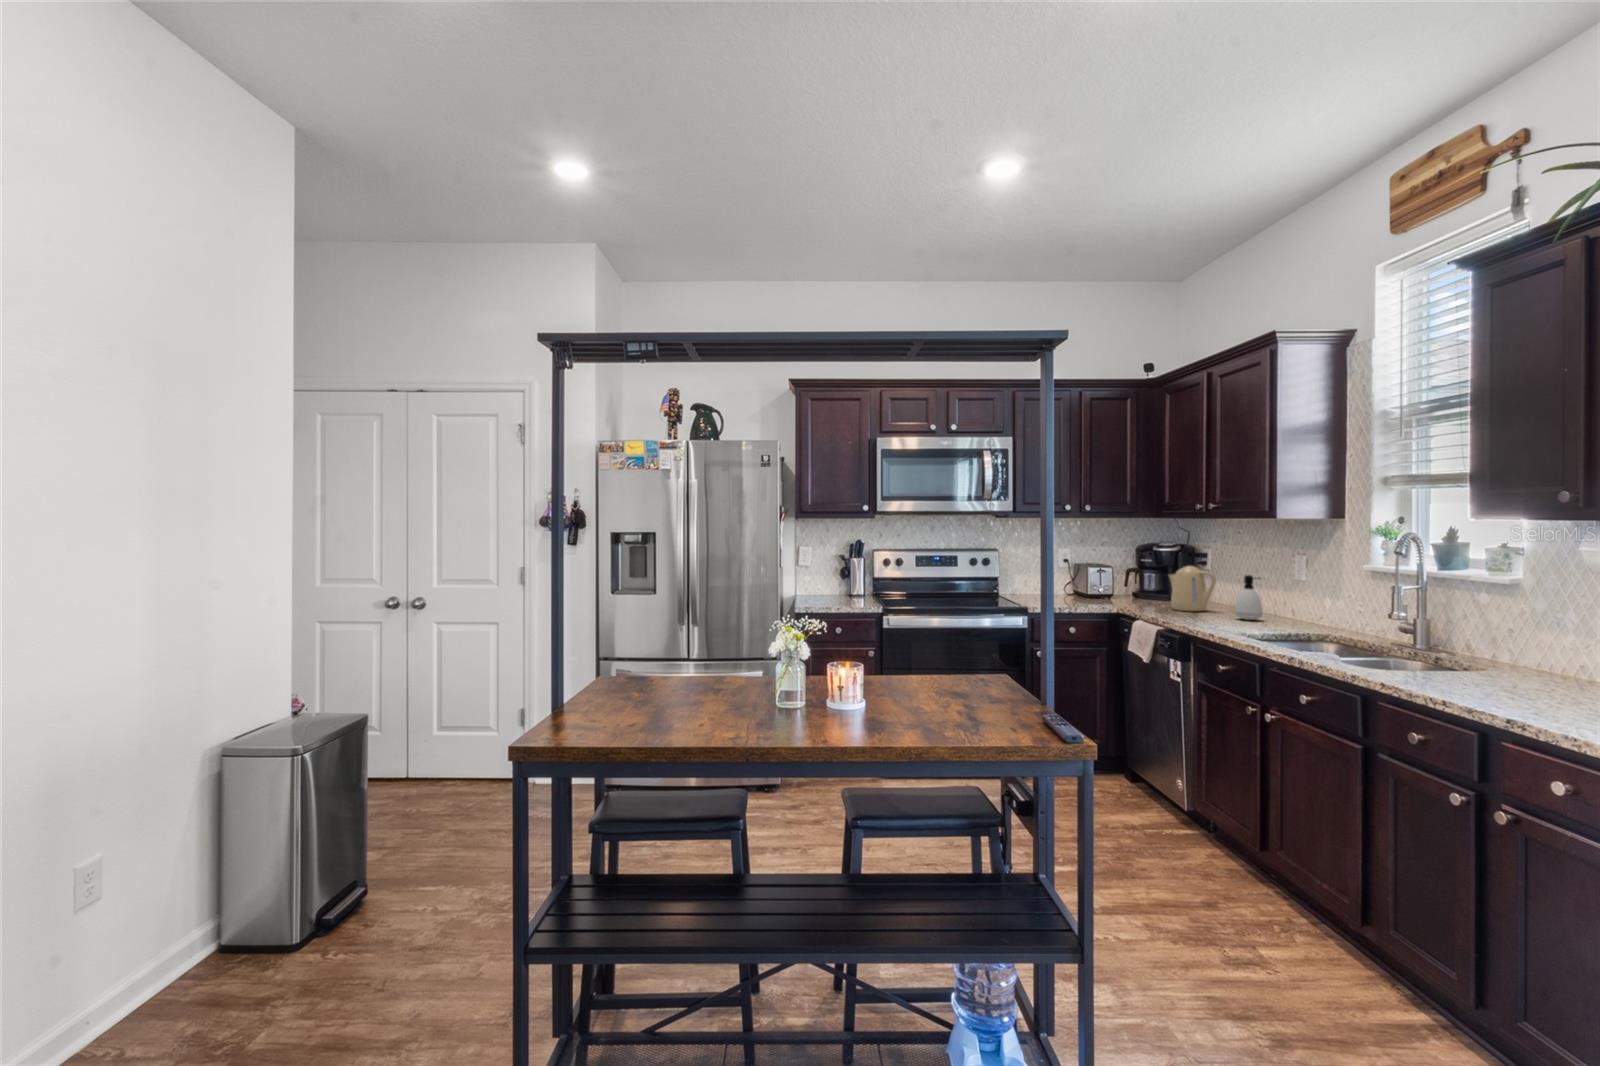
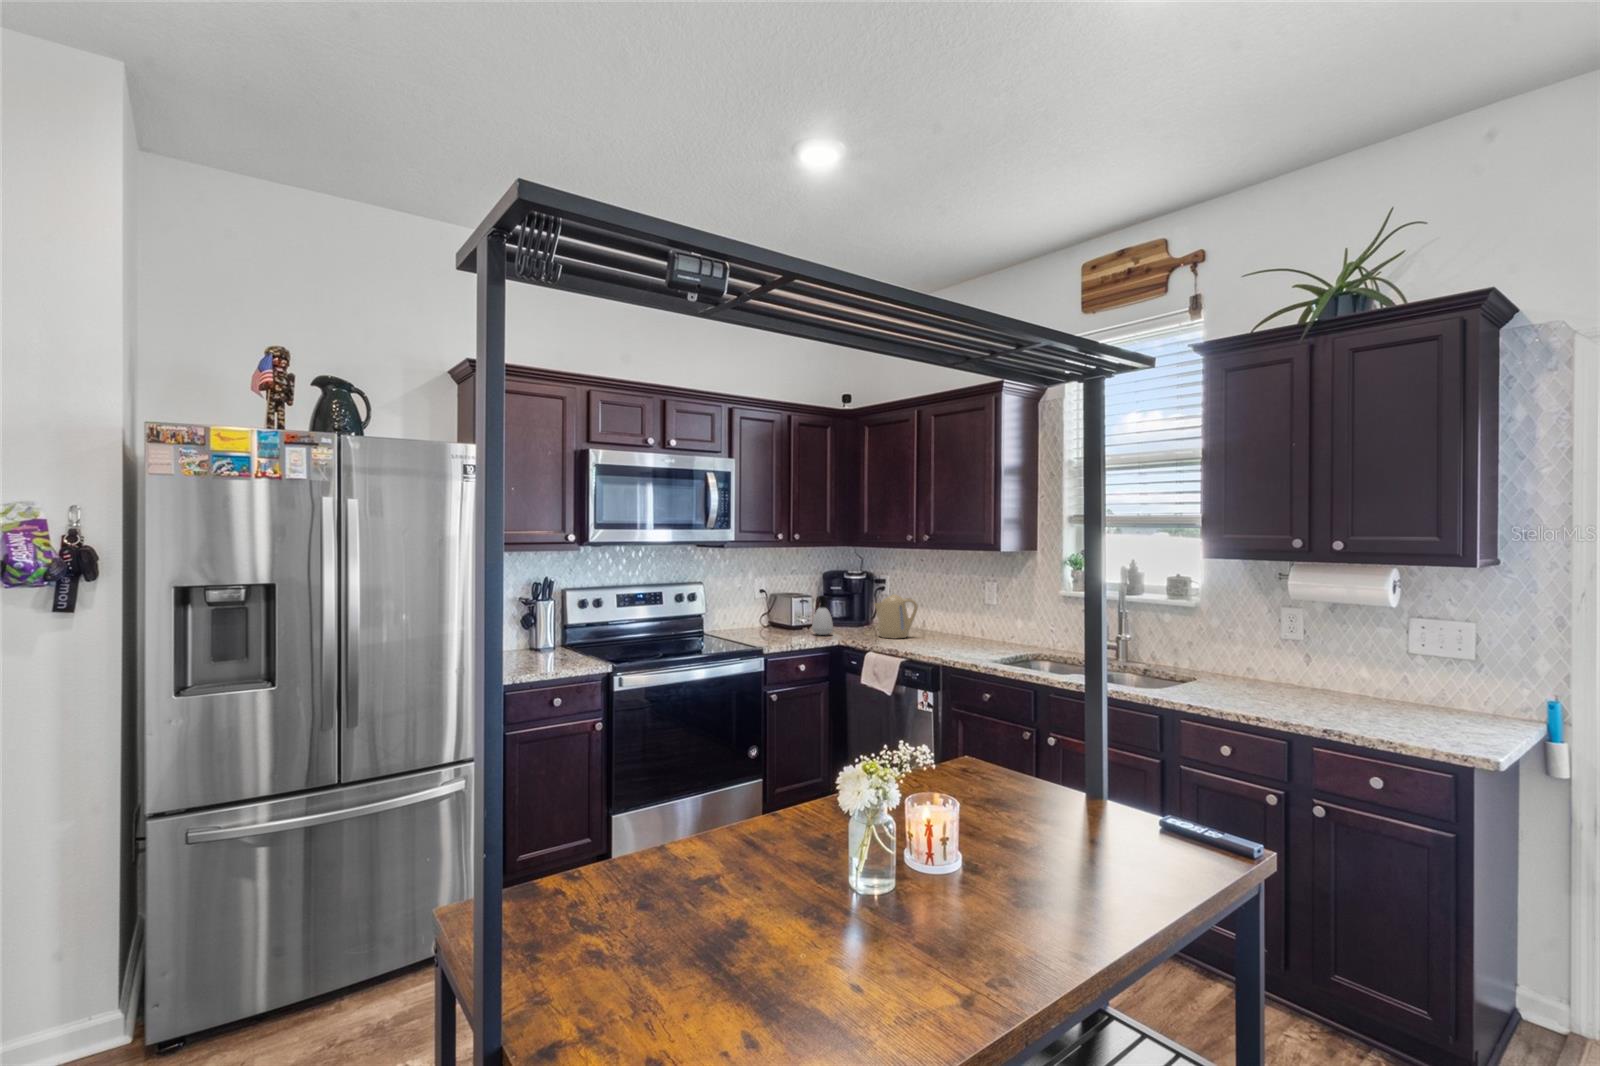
soap dispenser: present [1235,575,1263,620] -> present [812,596,833,635]

